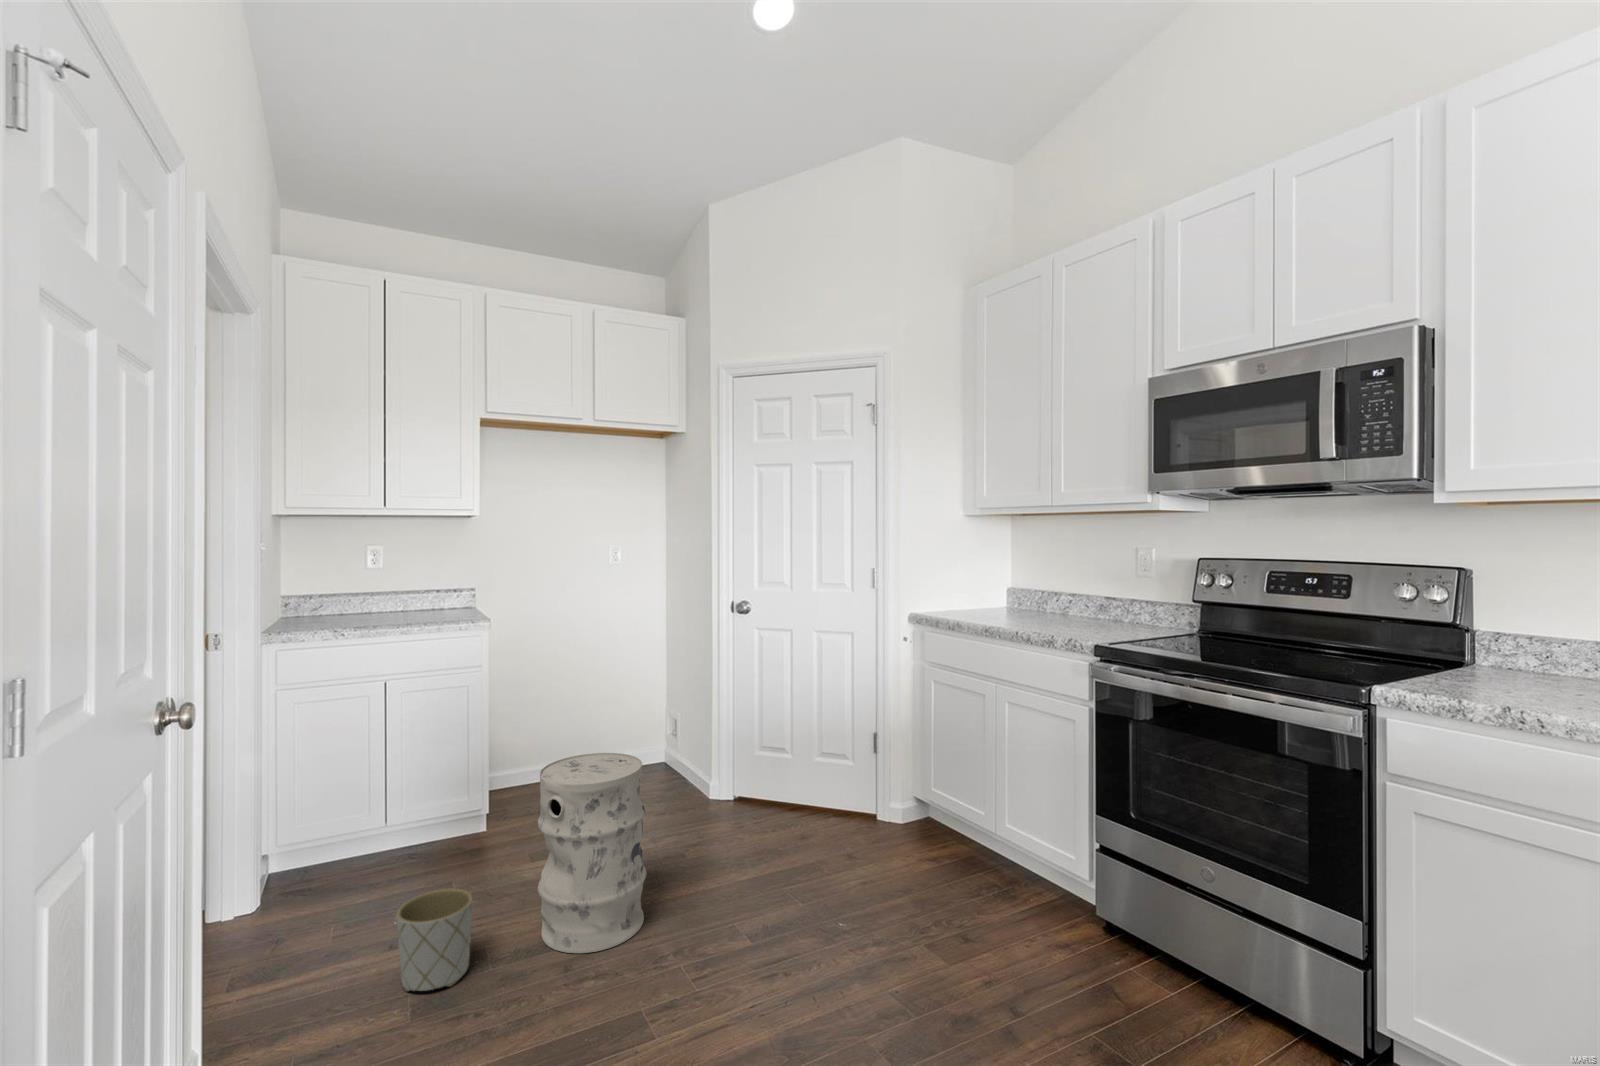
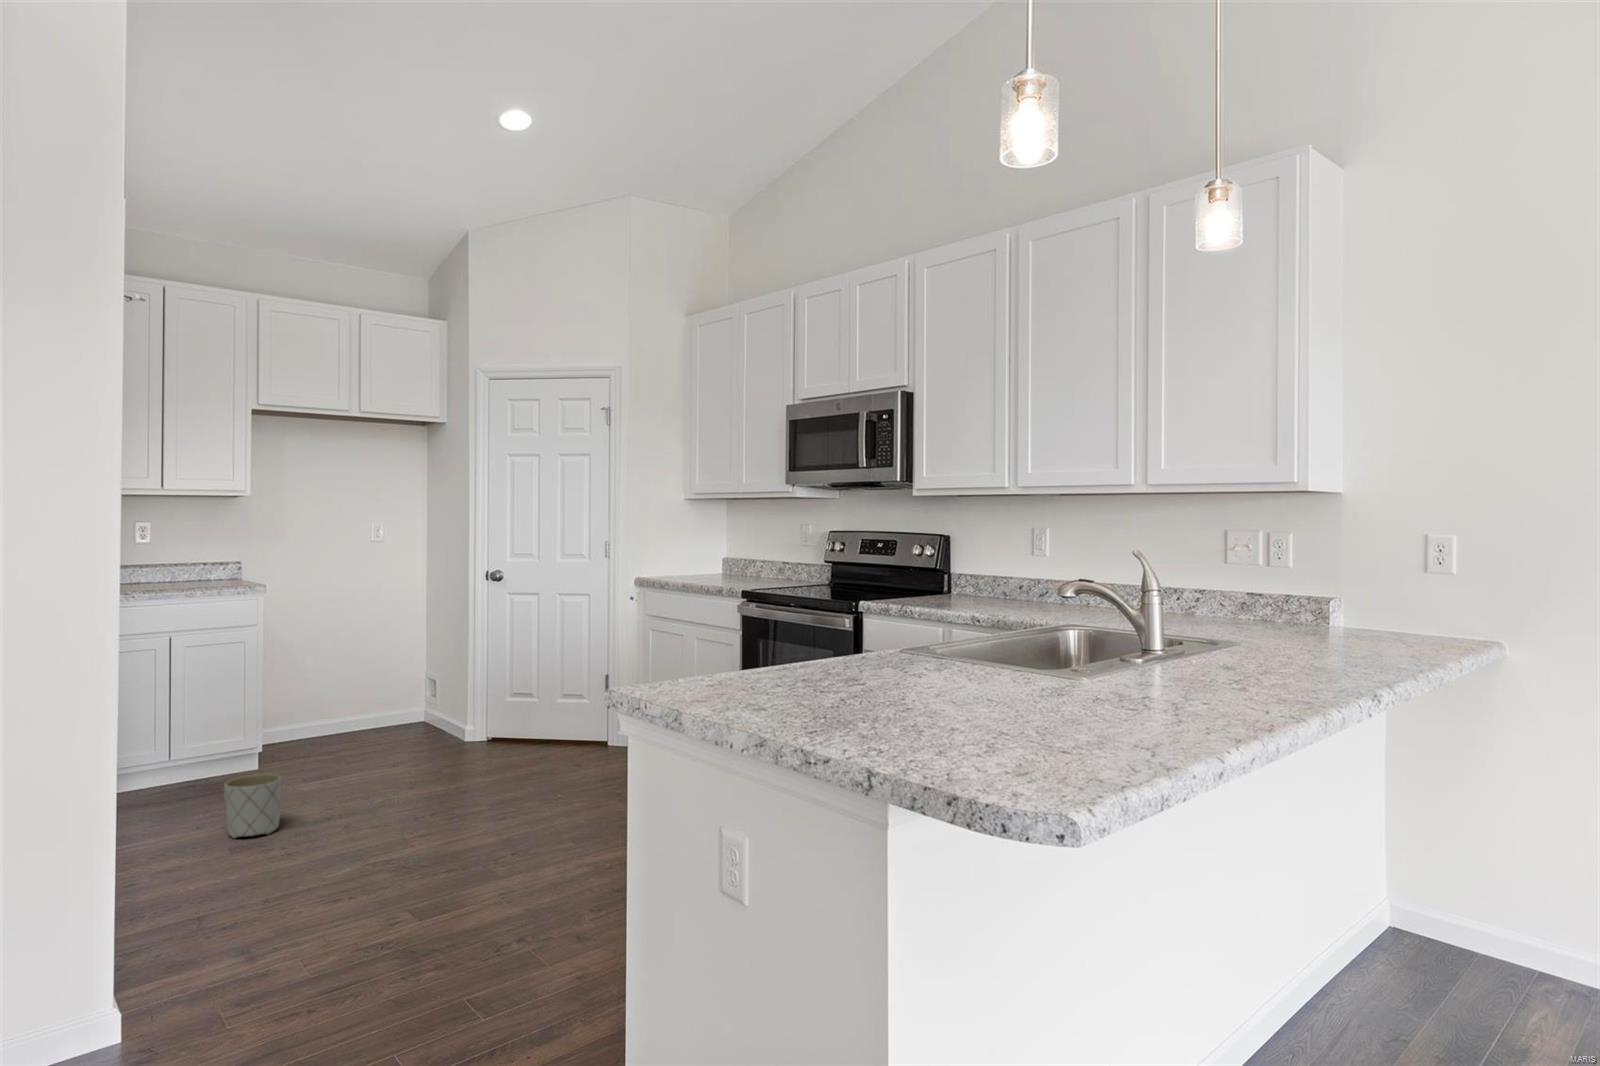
trash can: present [538,753,646,953] -> none [329,681,415,817]

